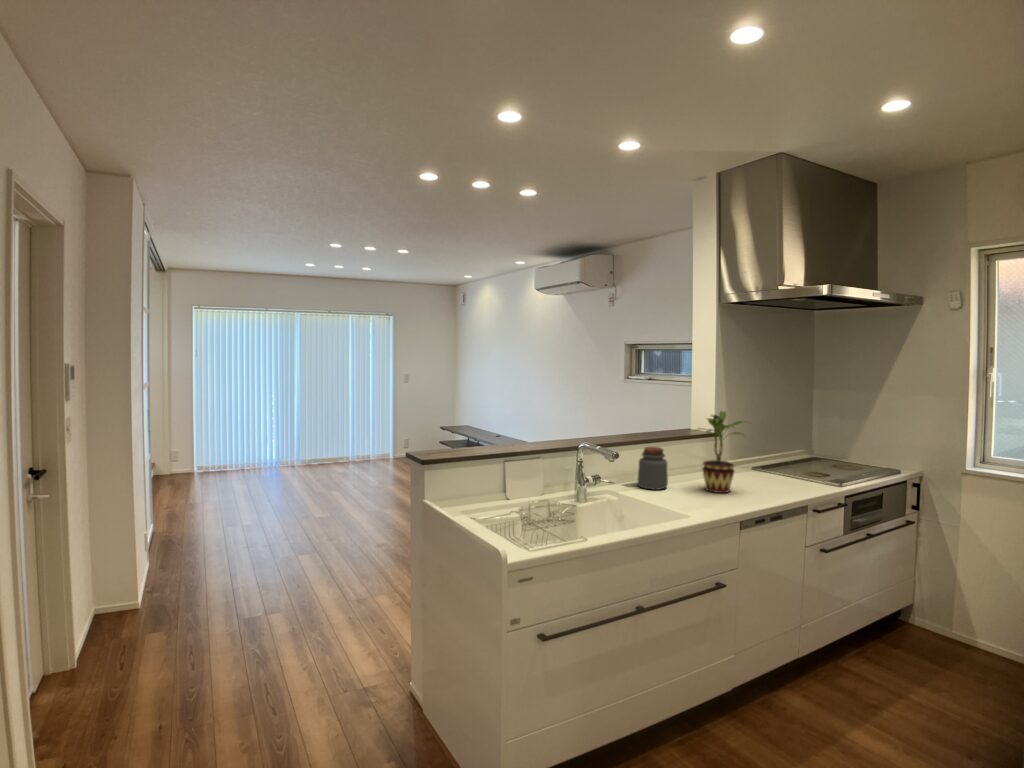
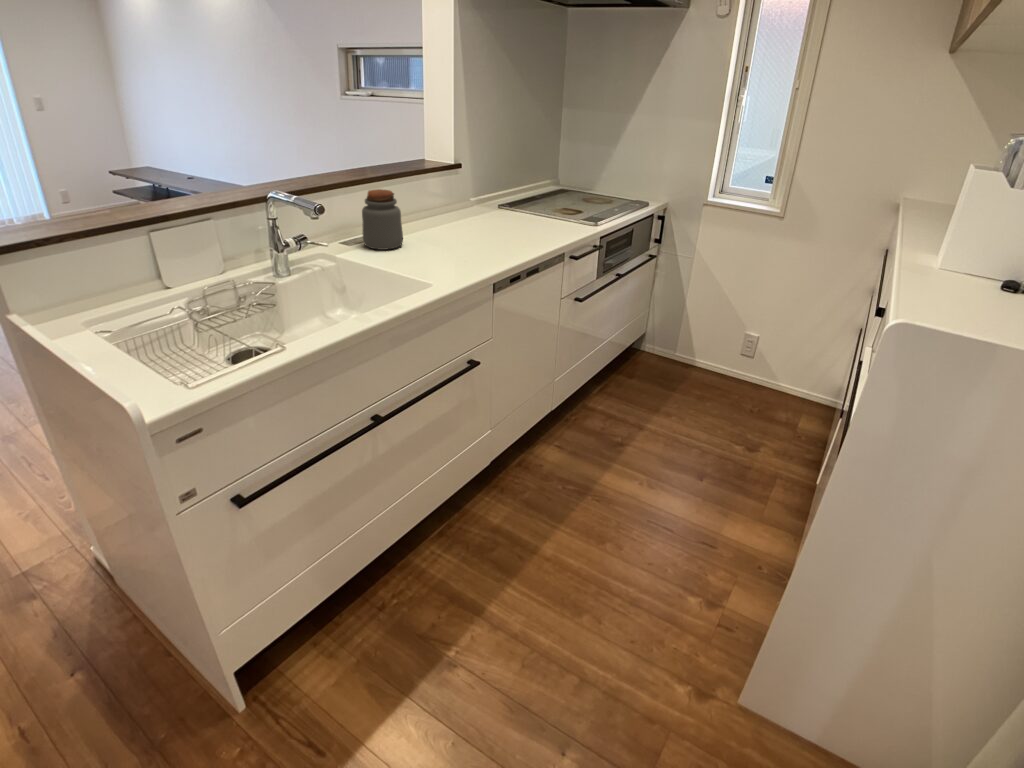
potted plant: present [697,411,745,493] -> none [430,134,507,247]

